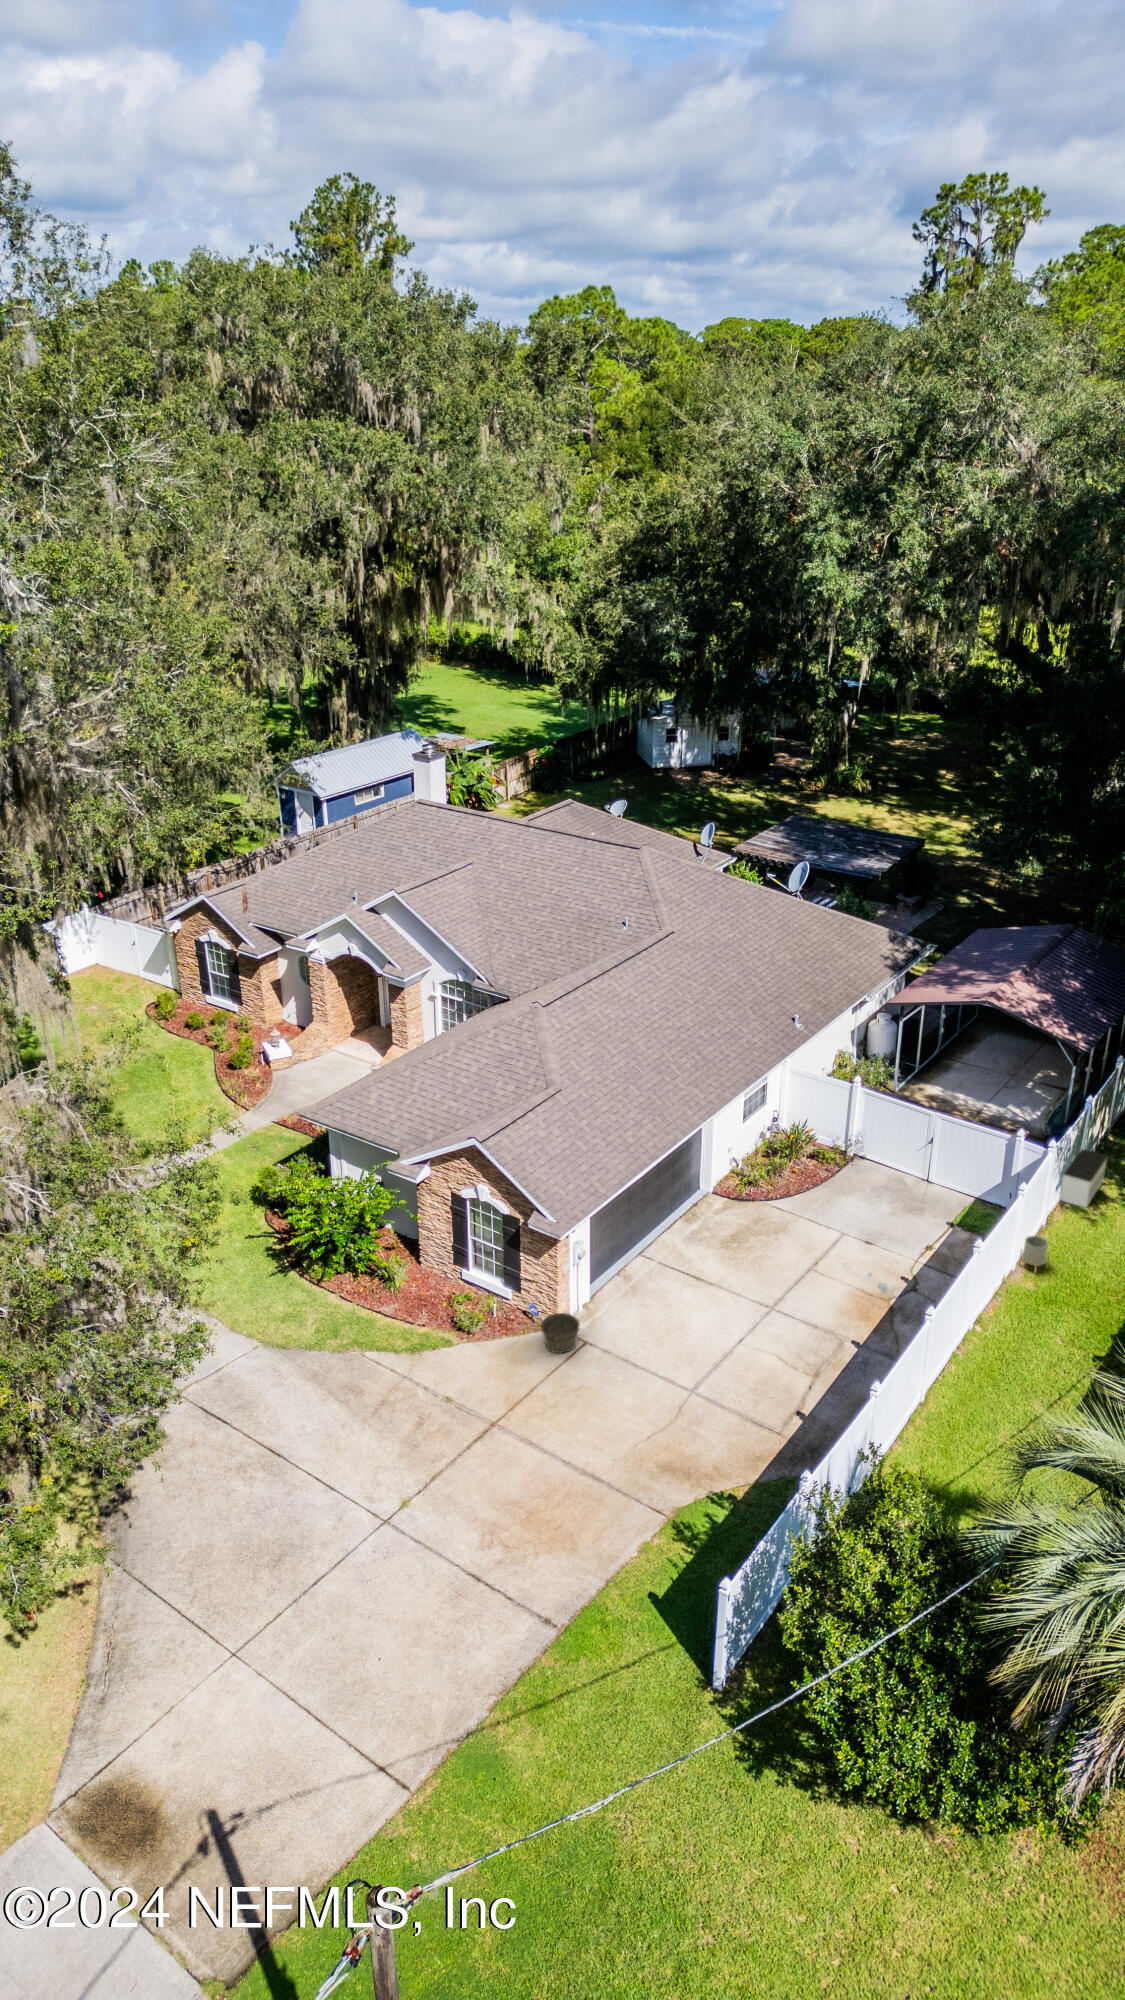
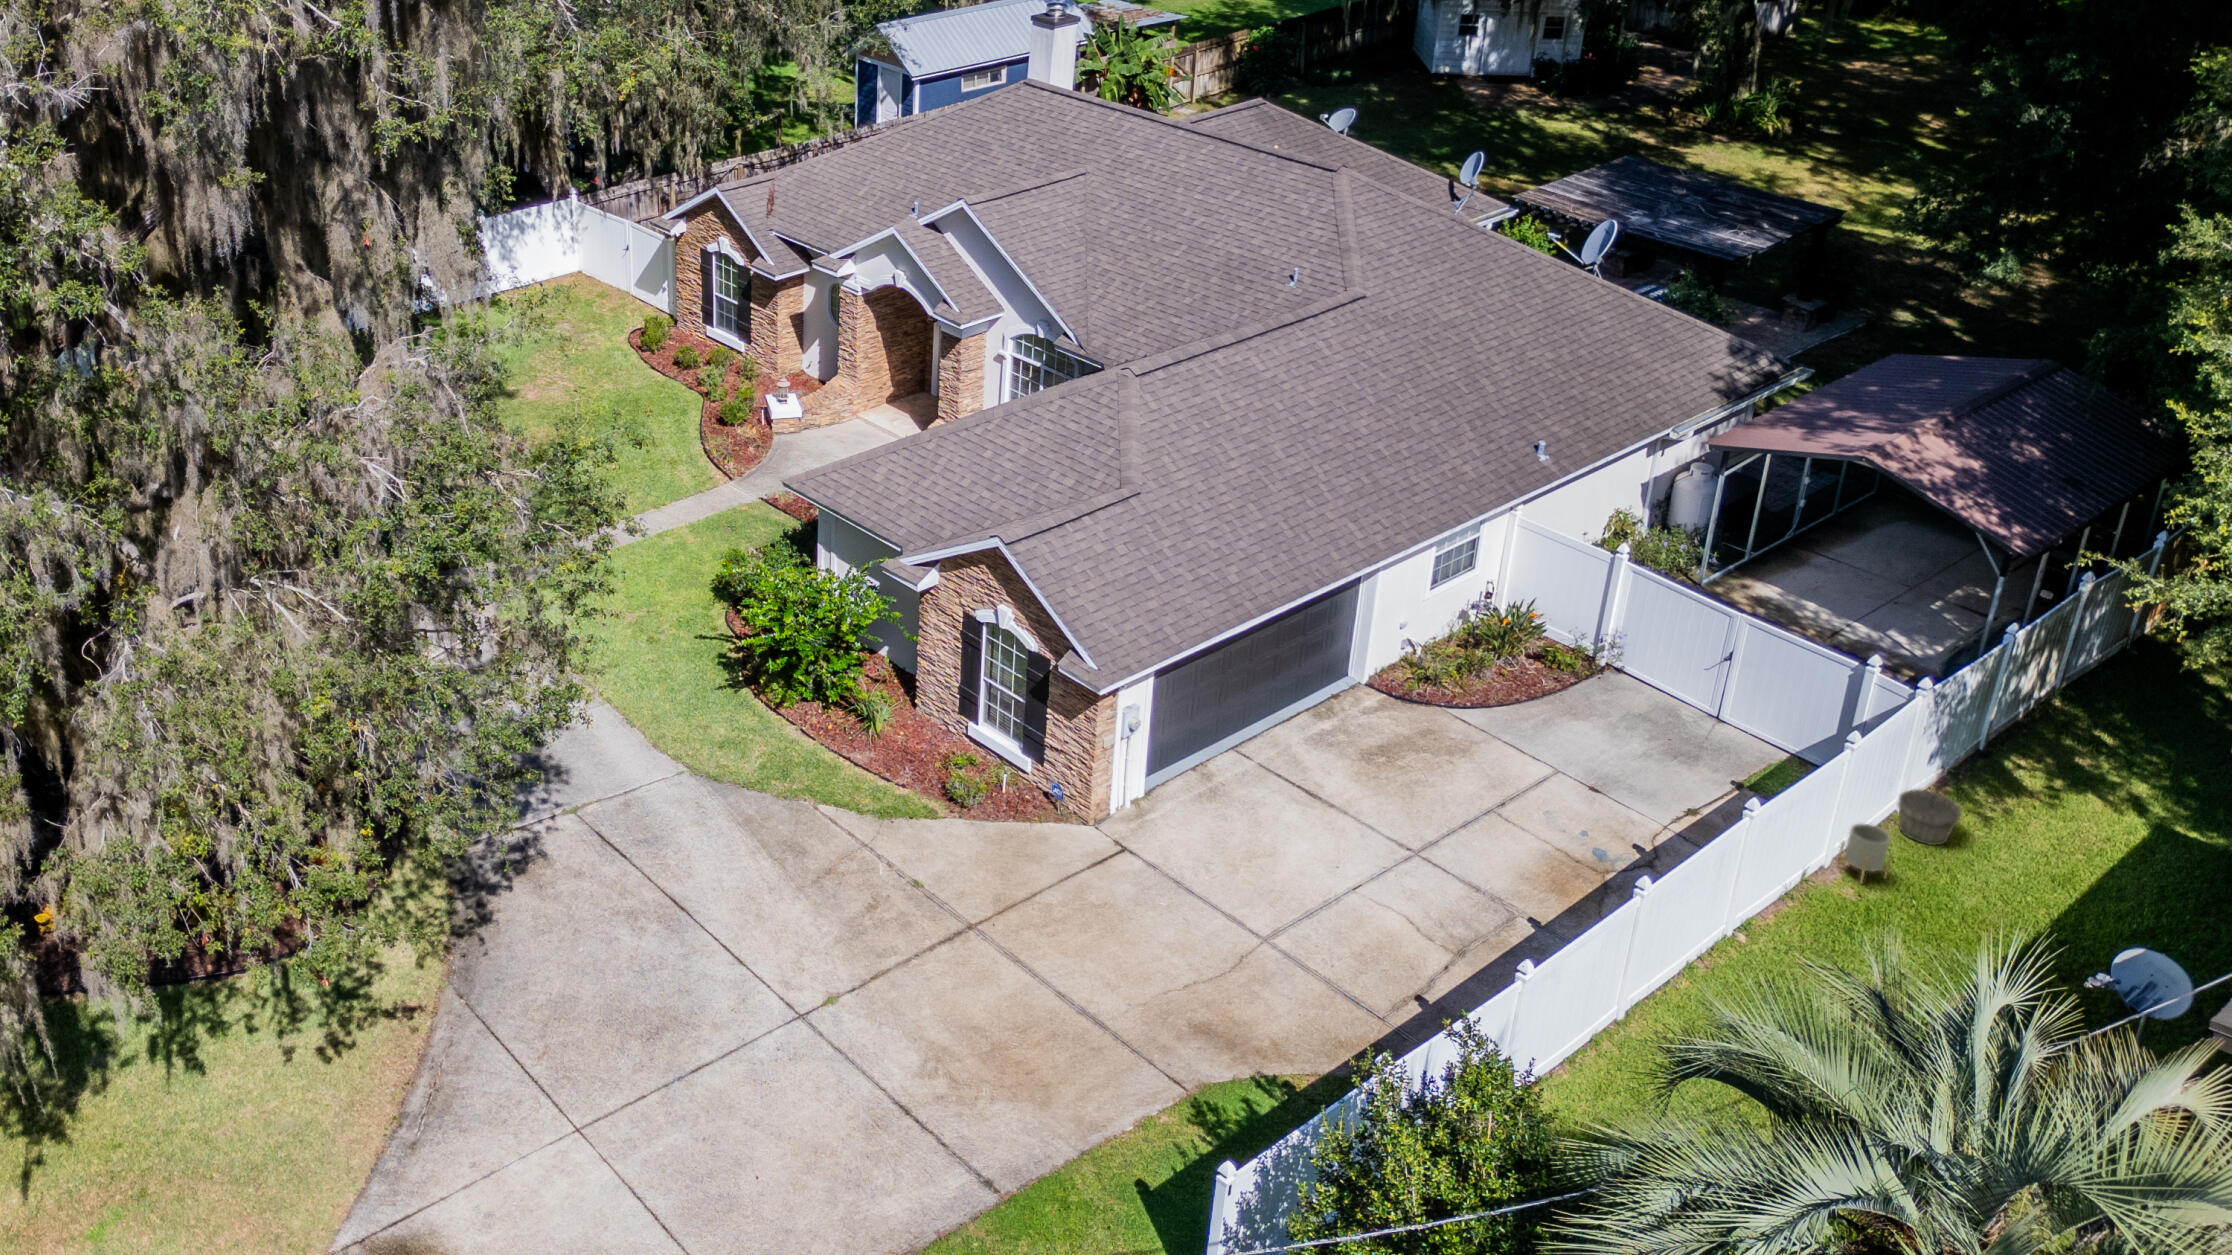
bench: present [1060,1149,1107,1208] -> none [1942,712,2042,805]
wooden bucket: present [541,1313,579,1353] -> present [1898,790,1962,845]

